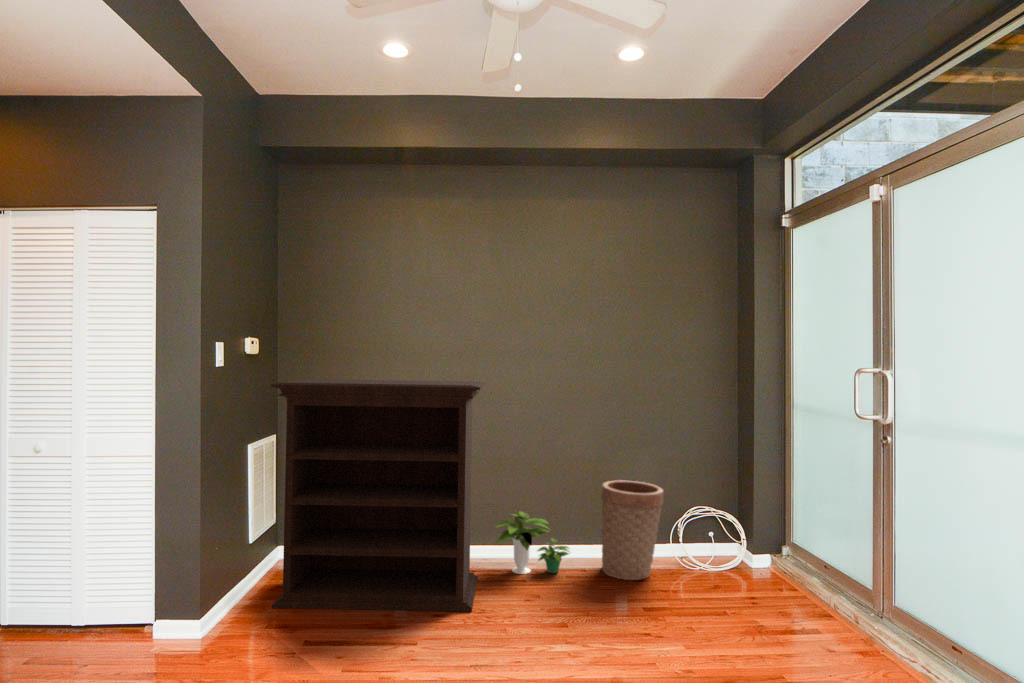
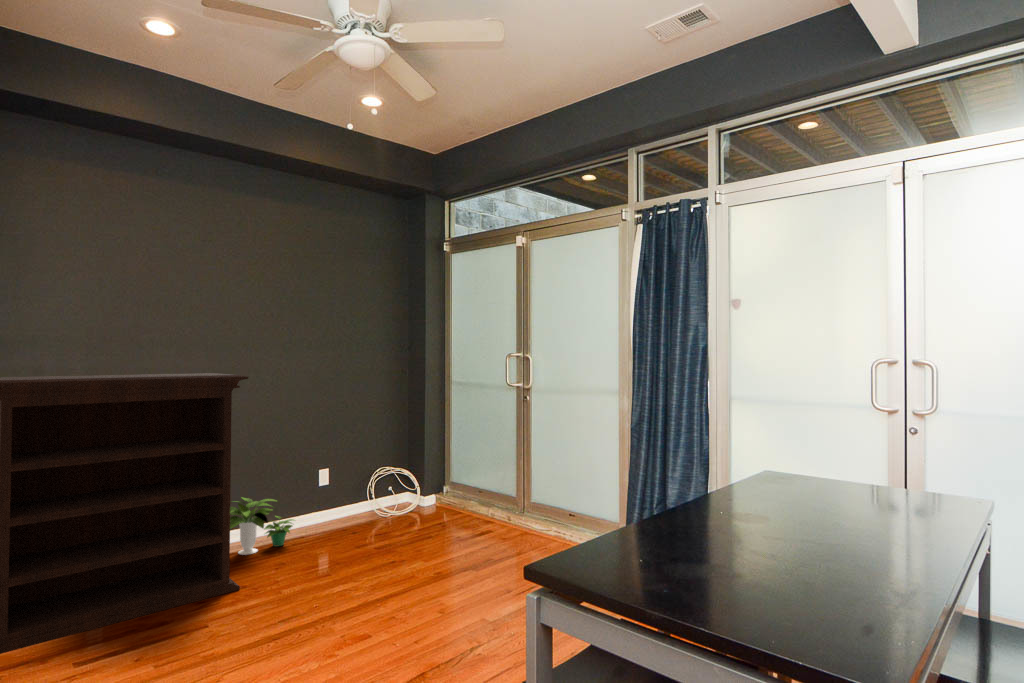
basket: present [601,480,663,580] -> none [317,454,371,536]

